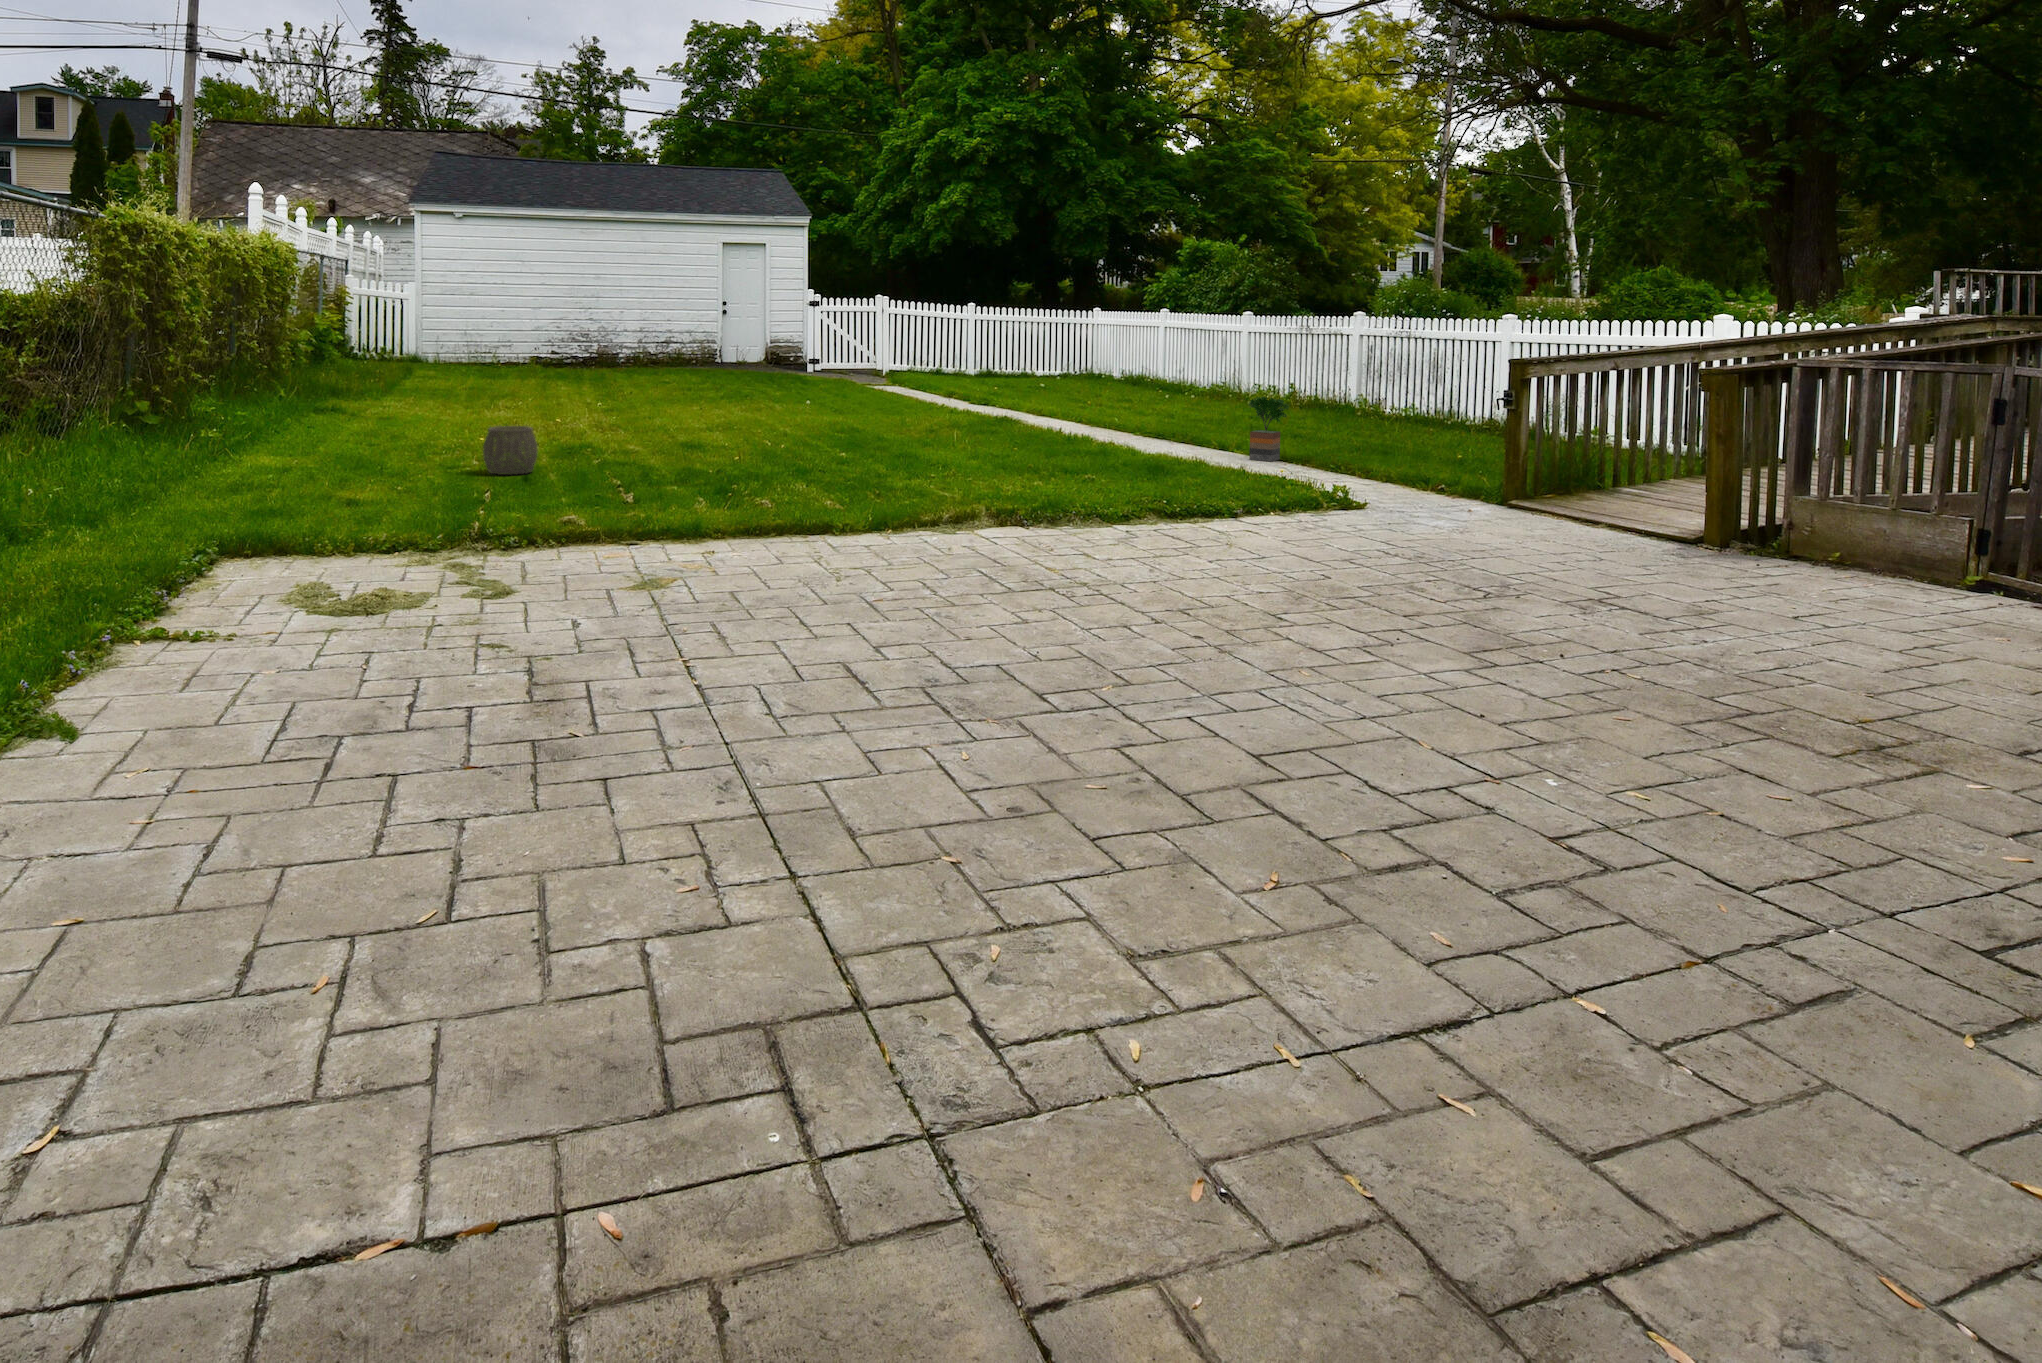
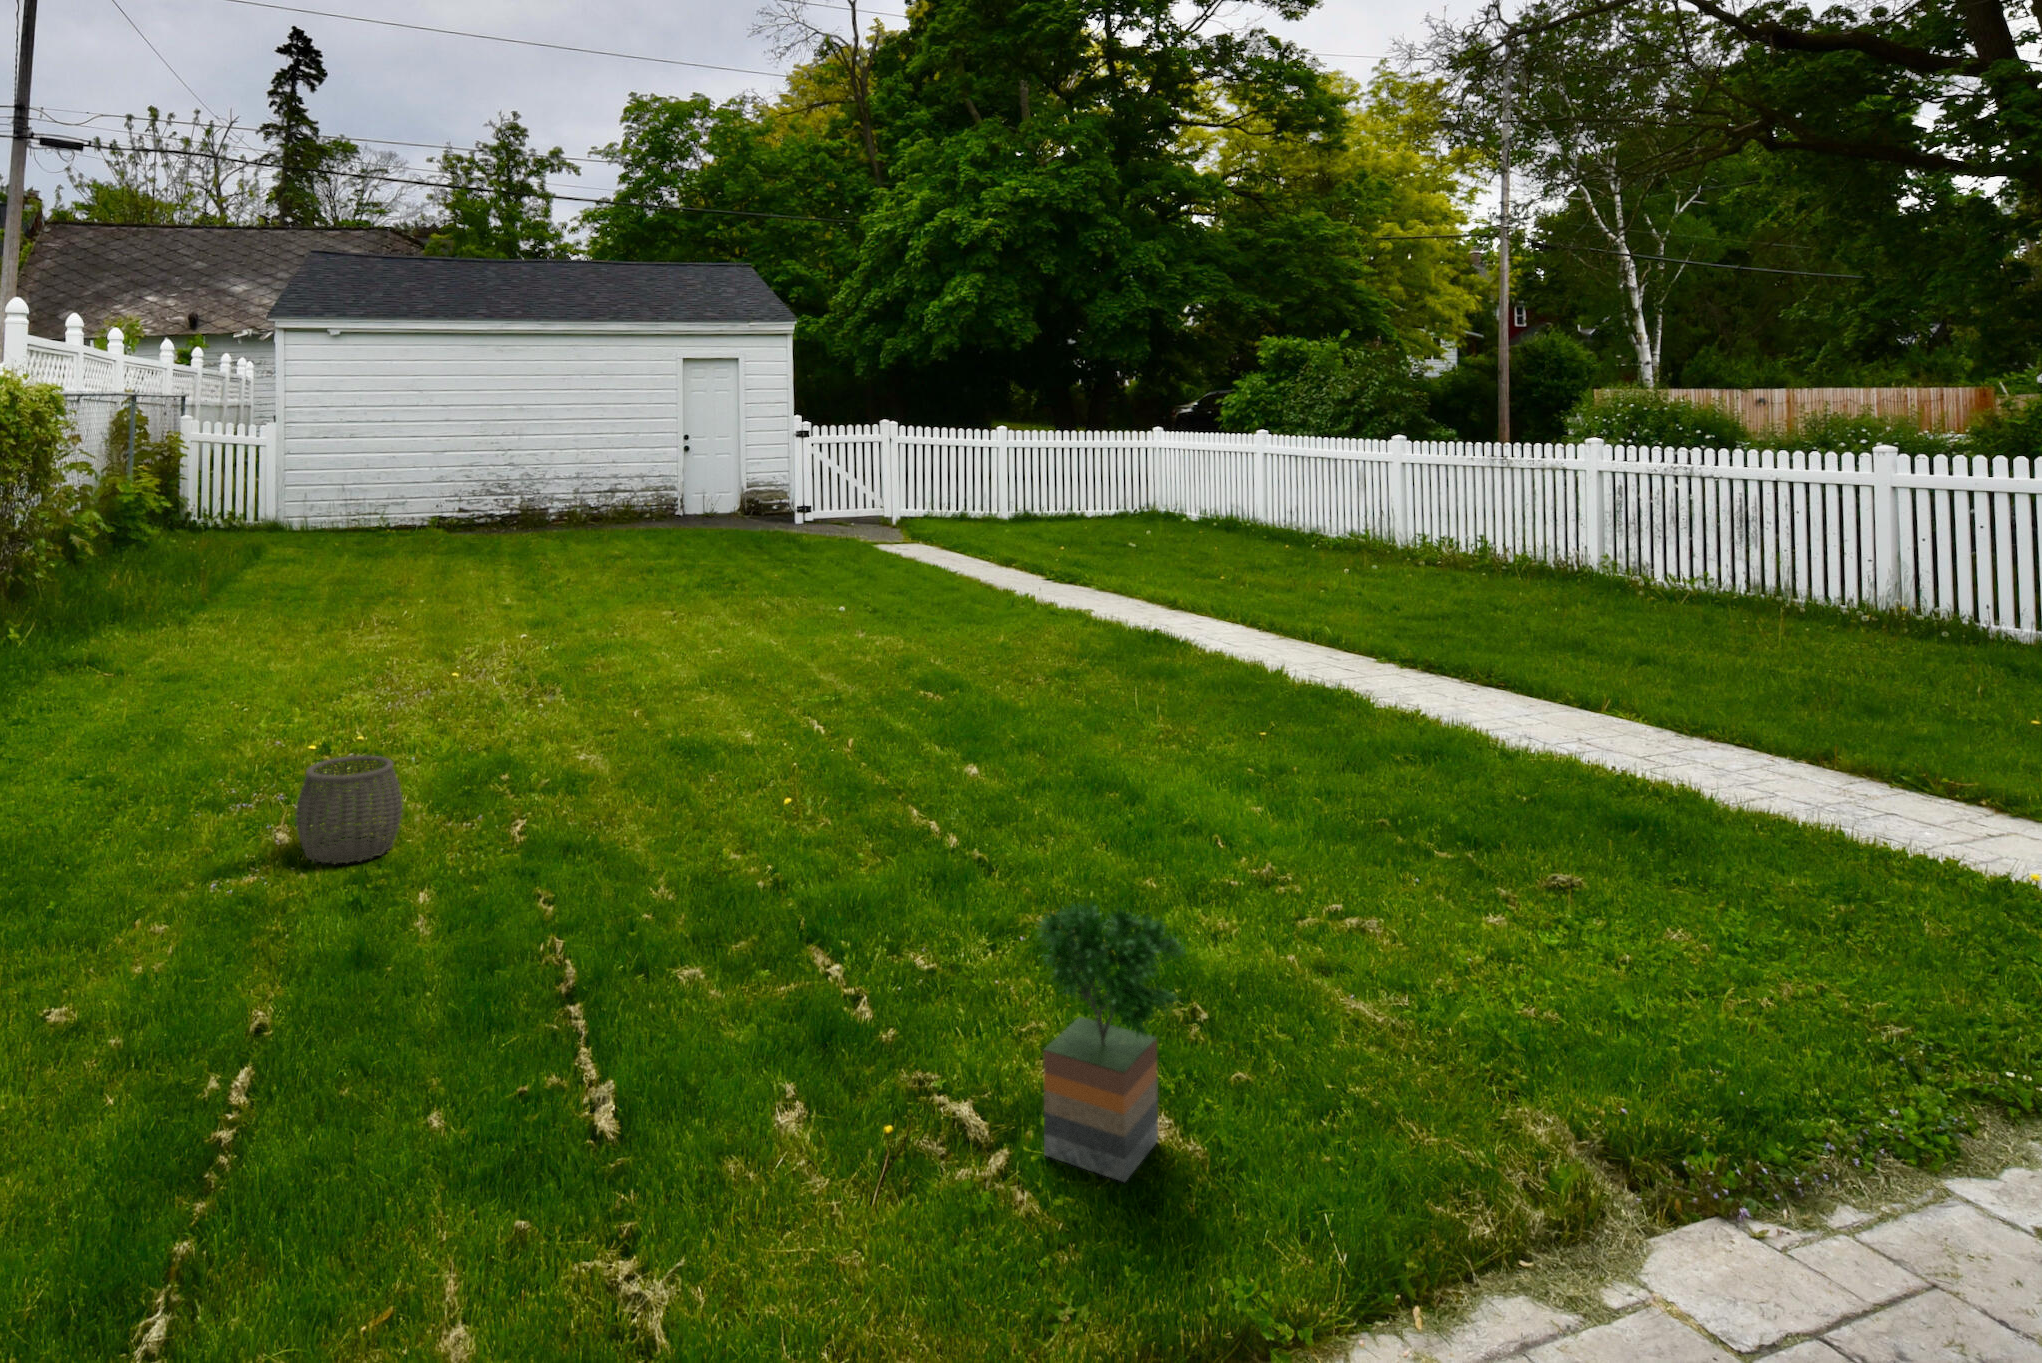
potted tree: present [1249,397,1289,461] -> present [1038,903,1185,1182]

